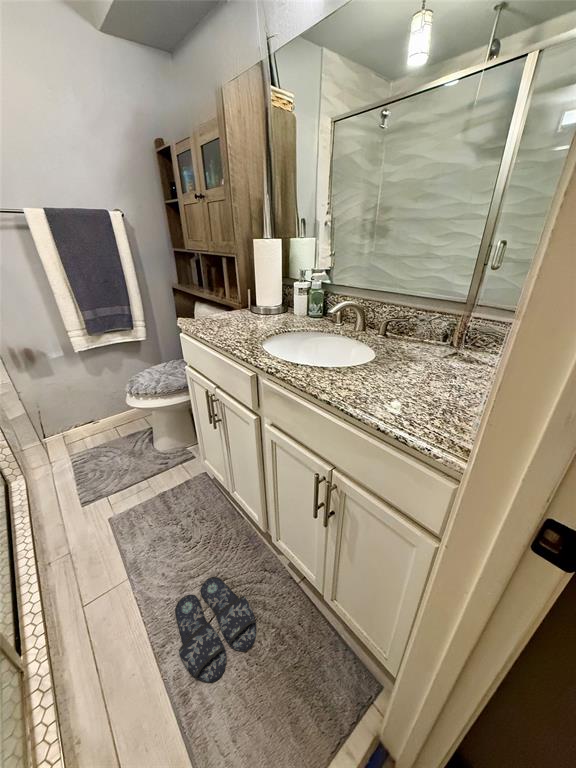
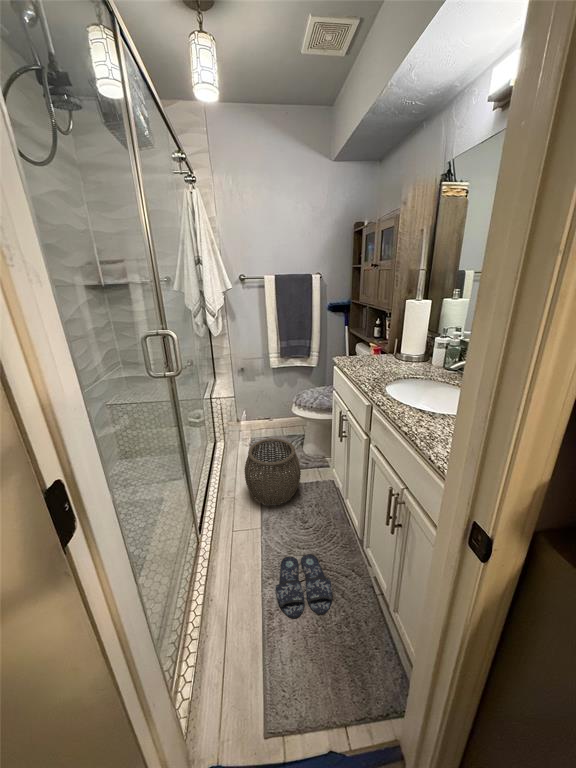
woven basket: none [74,447,166,543] -> present [244,439,301,505]

